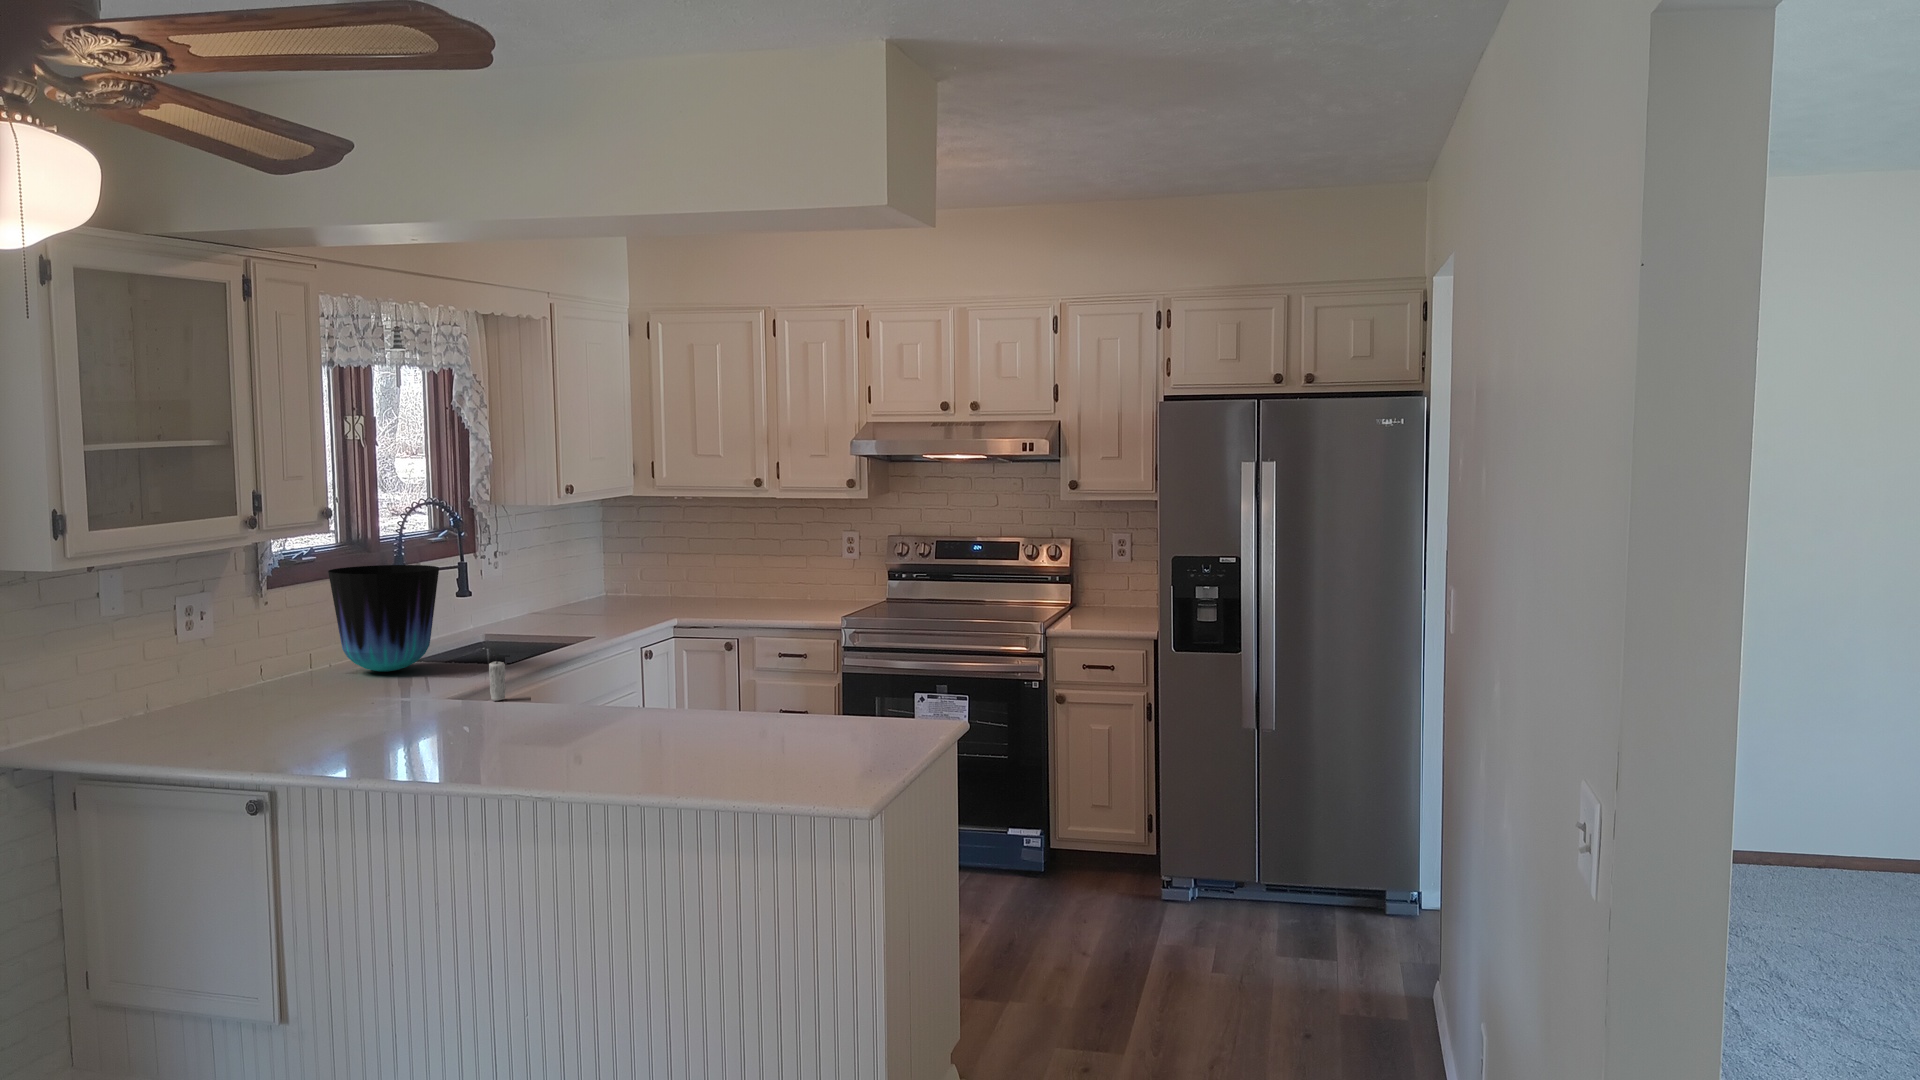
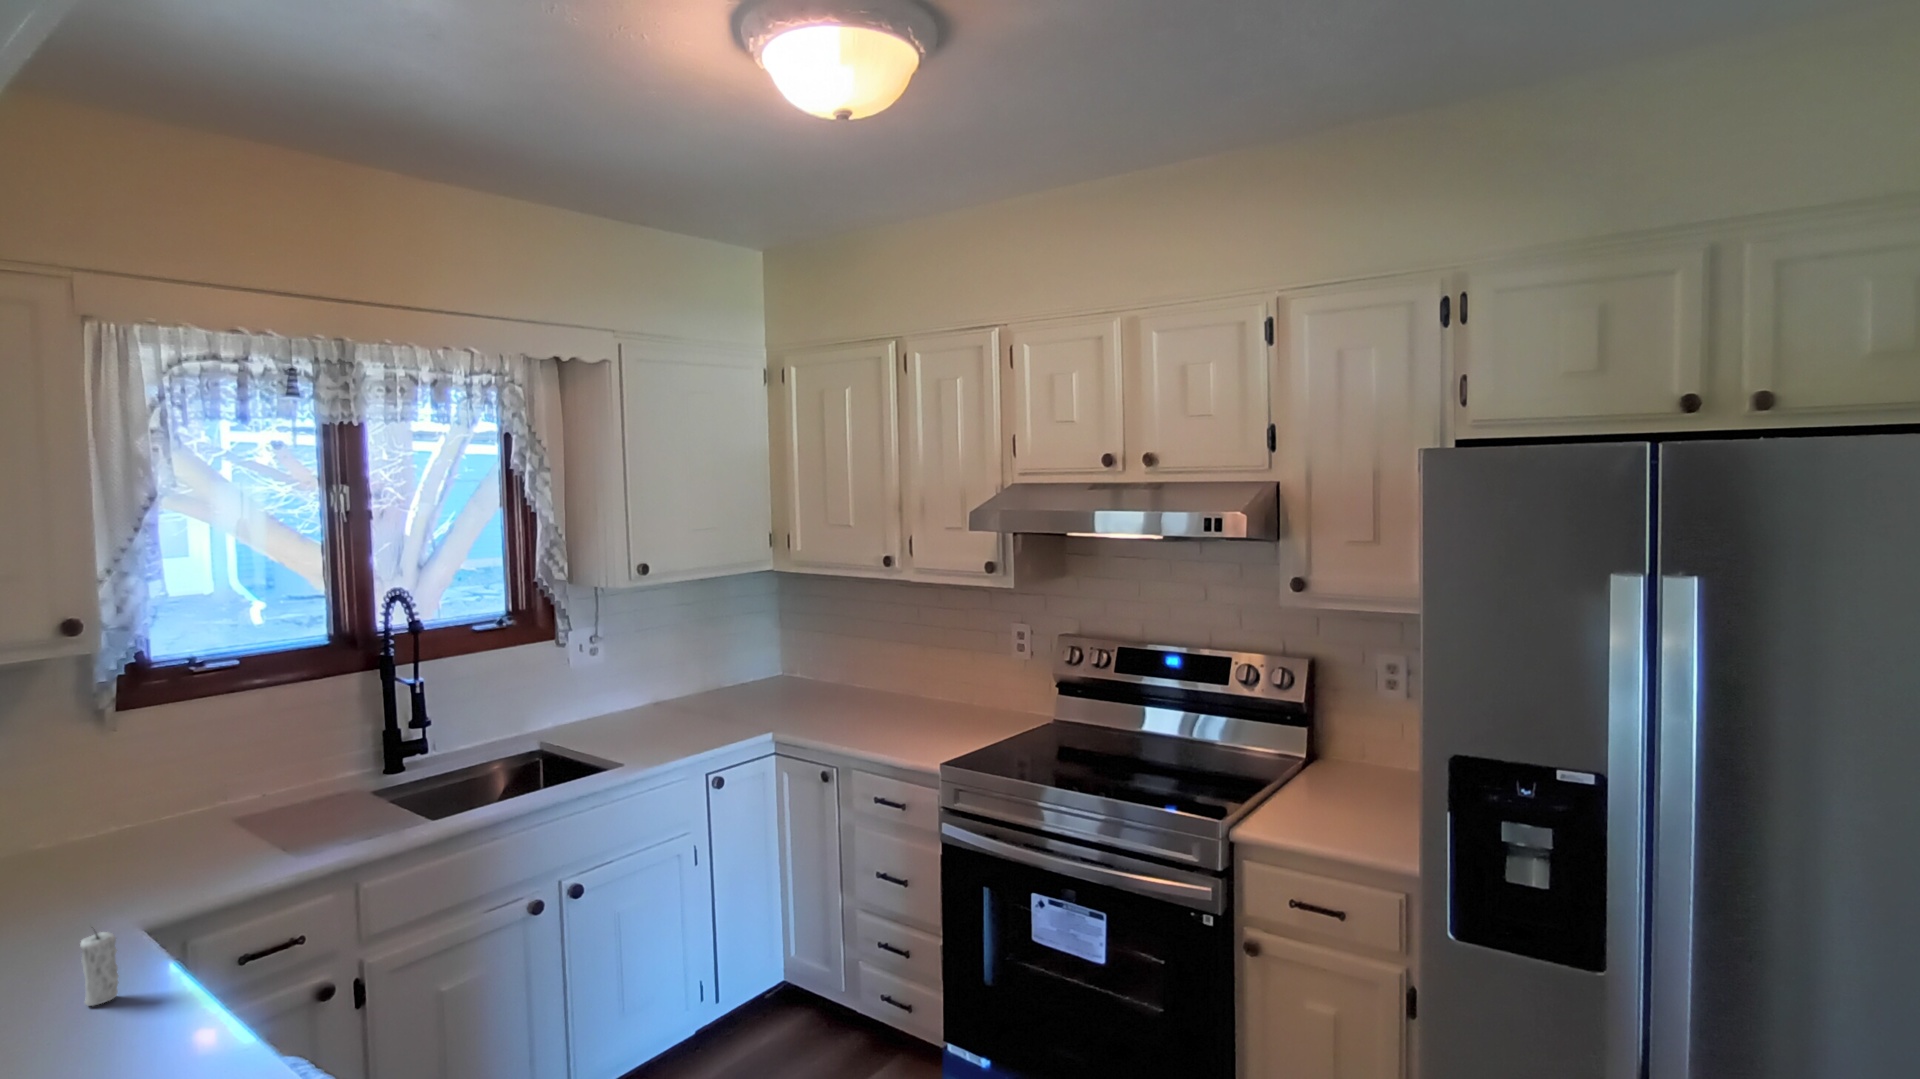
vase: present [328,565,439,672] -> none [78,700,264,866]

